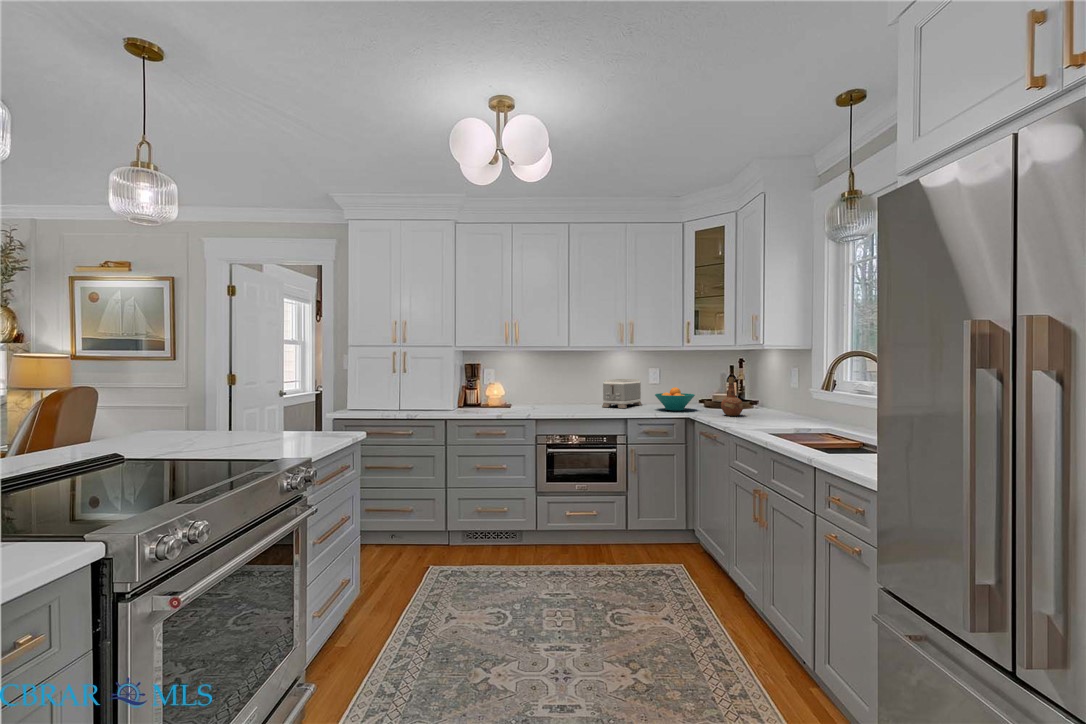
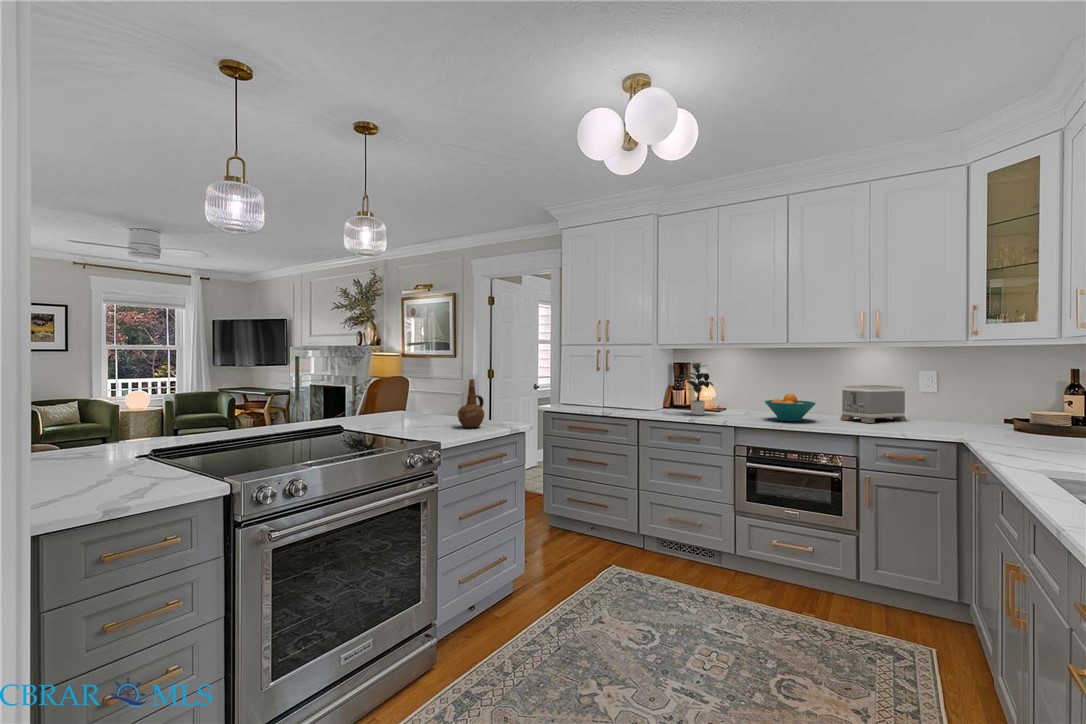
potted plant: none [472,363,518,411] -> present [680,363,713,415]
ceramic pitcher: present [721,377,743,416] -> present [458,379,484,428]
fruit bowl: present [655,387,695,411] -> present [765,393,816,421]

